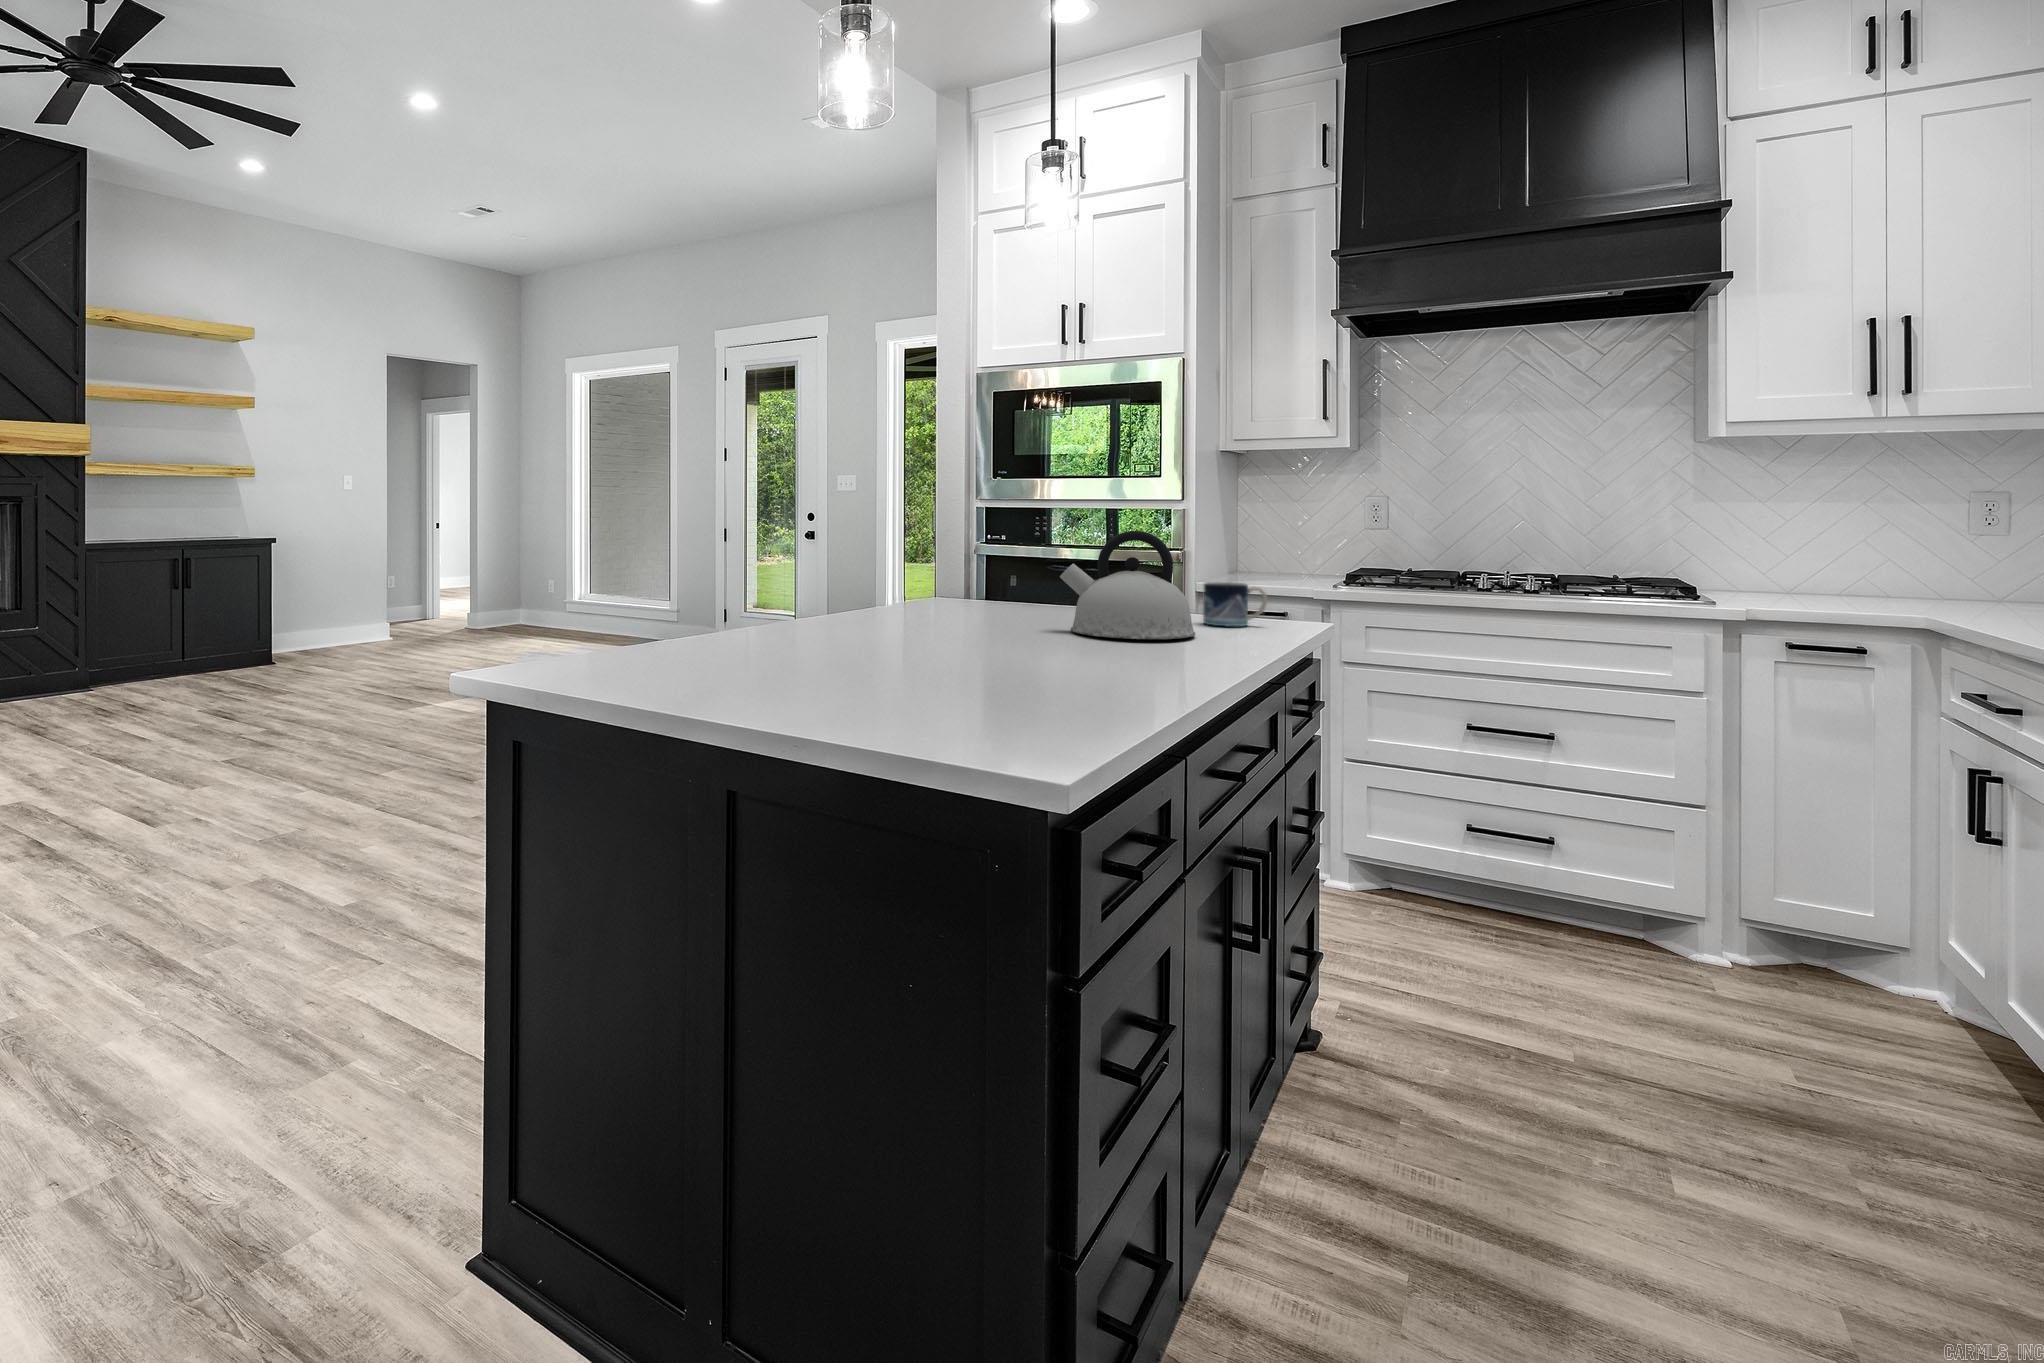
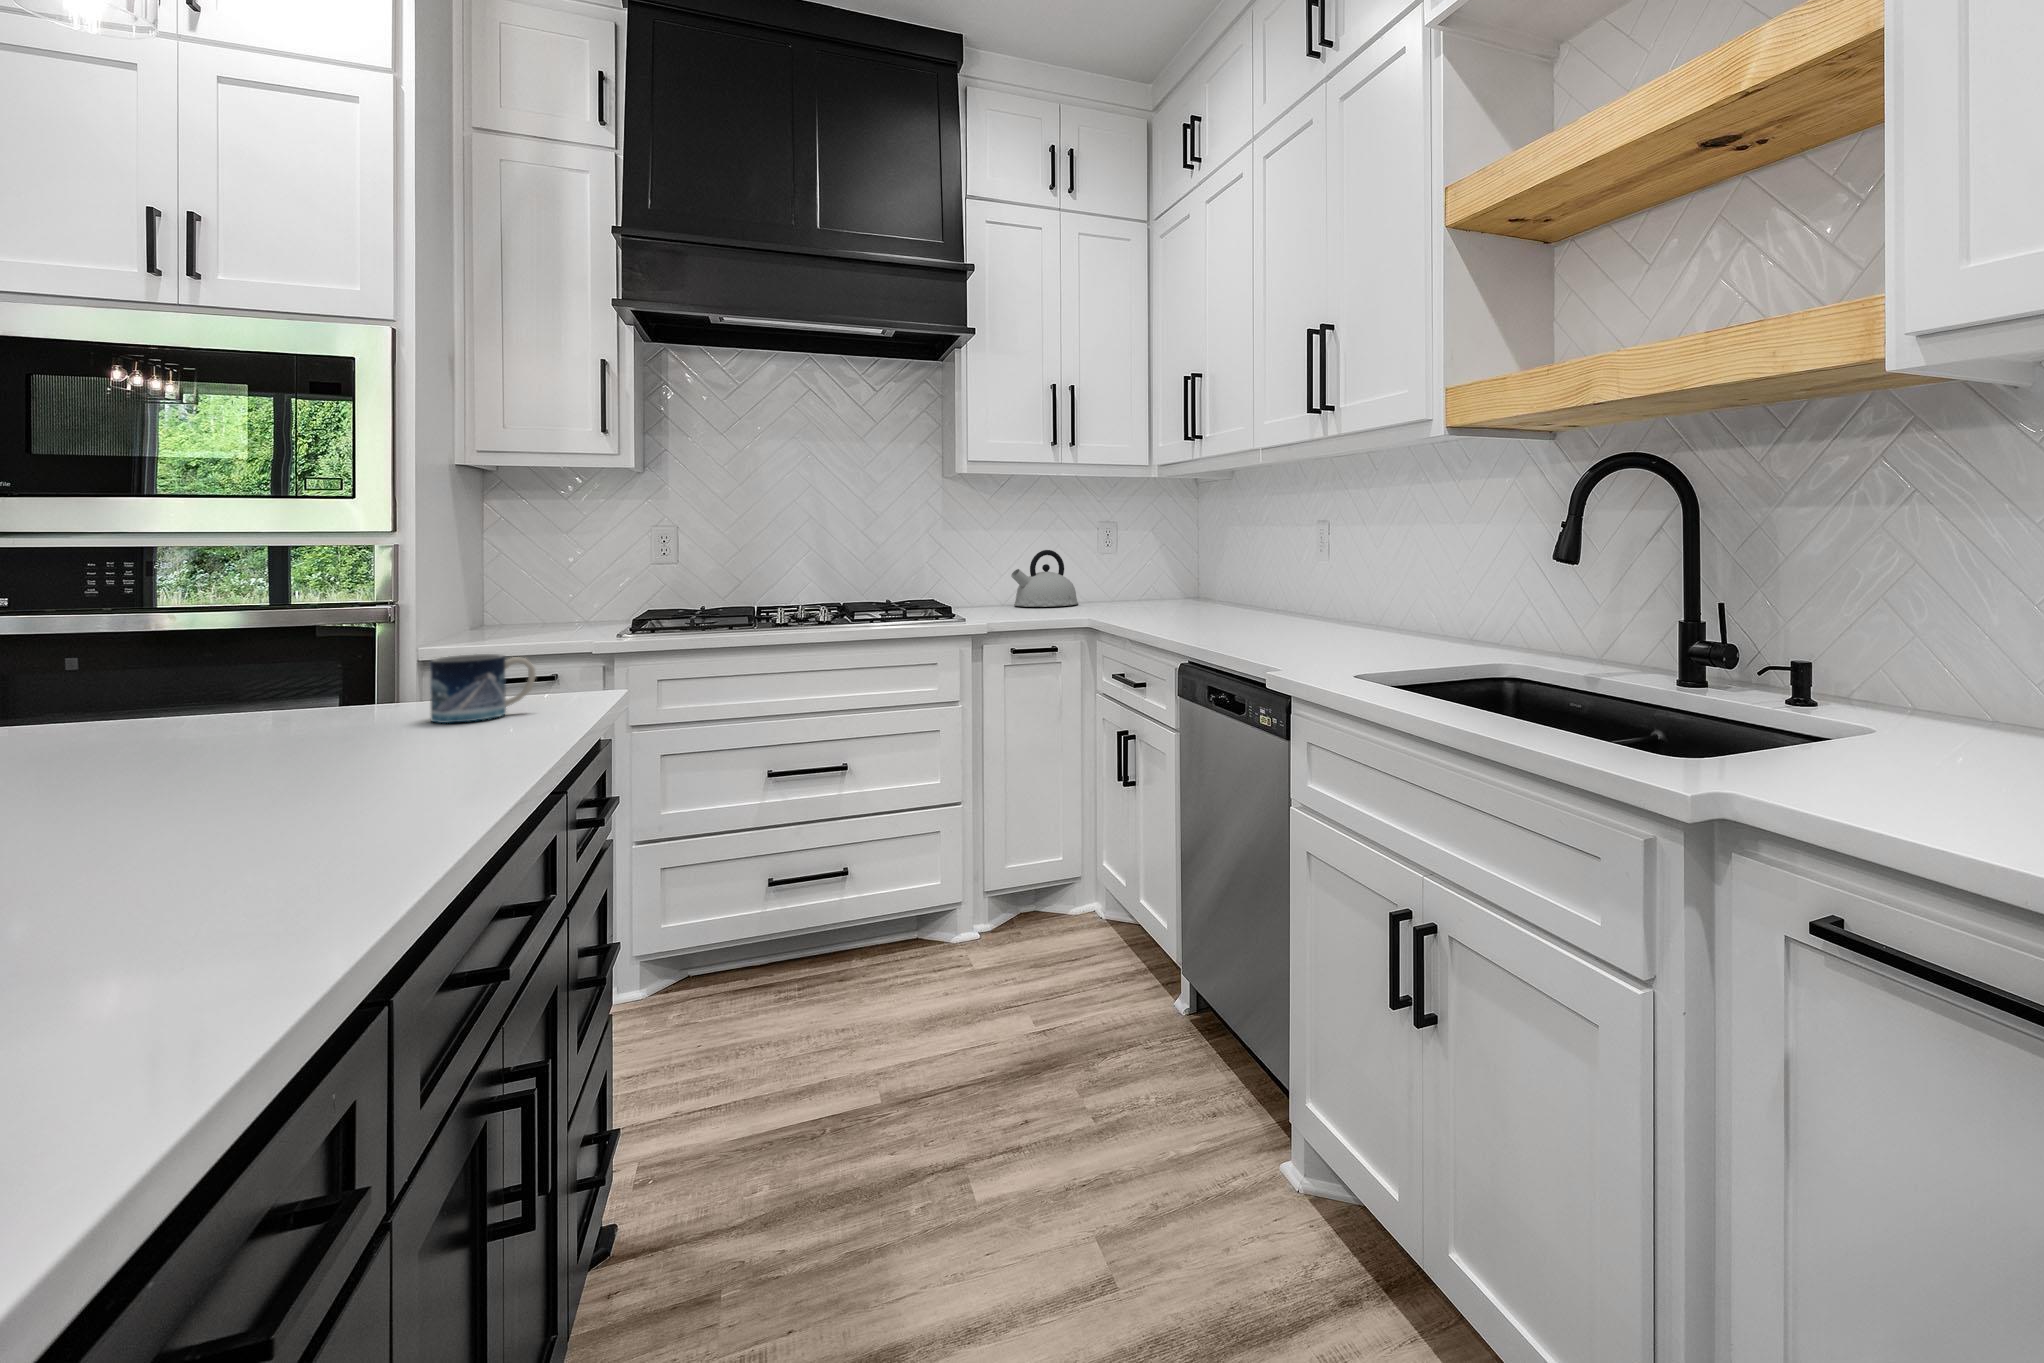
kettle: present [1060,531,1195,639] -> present [1011,550,1078,607]

